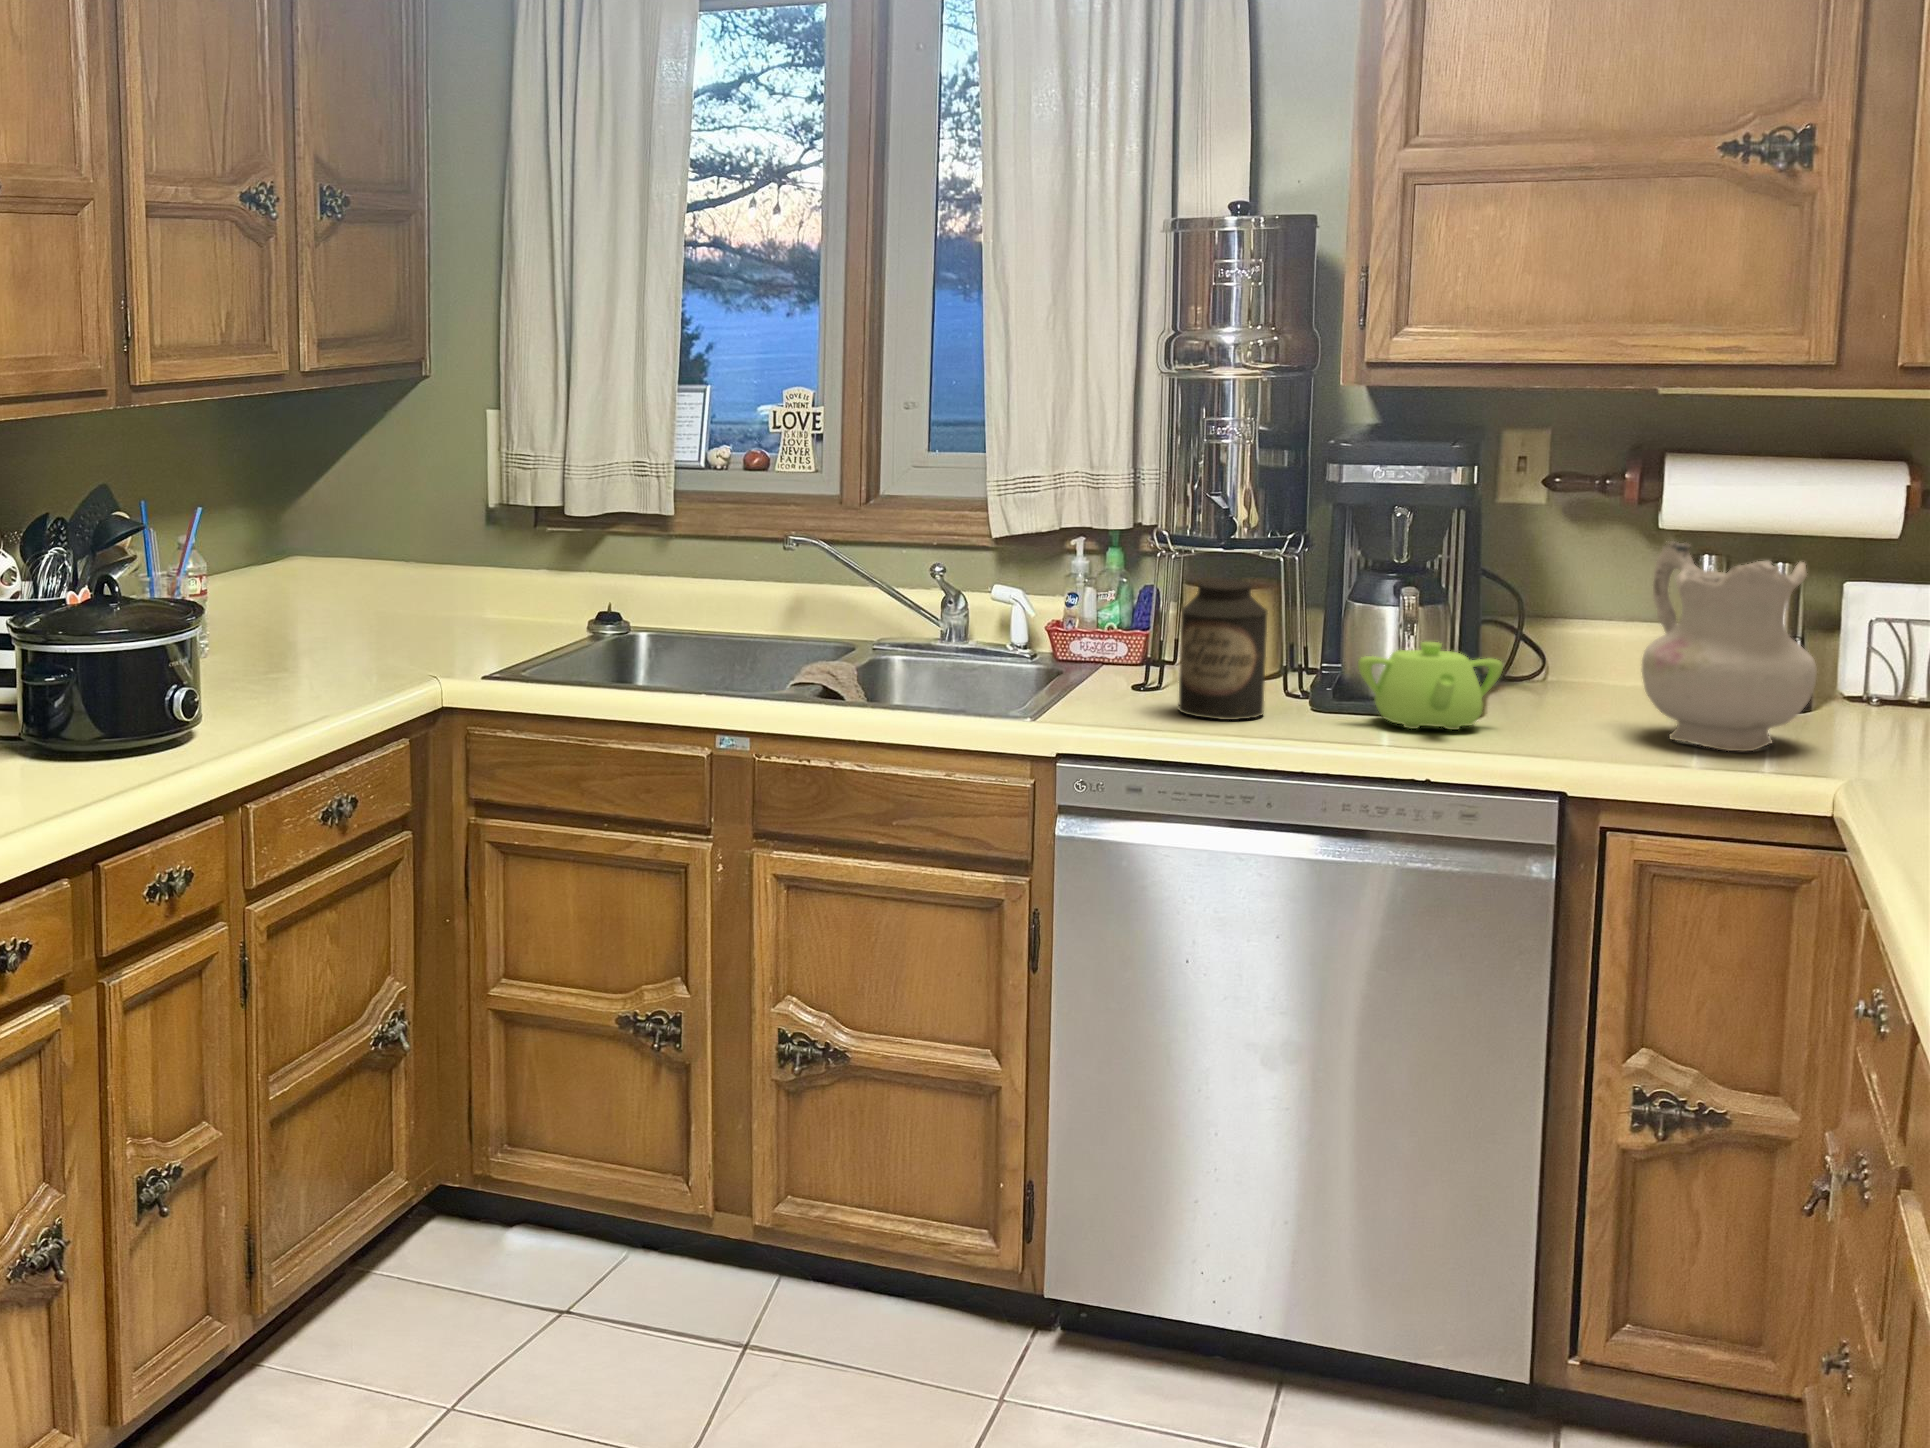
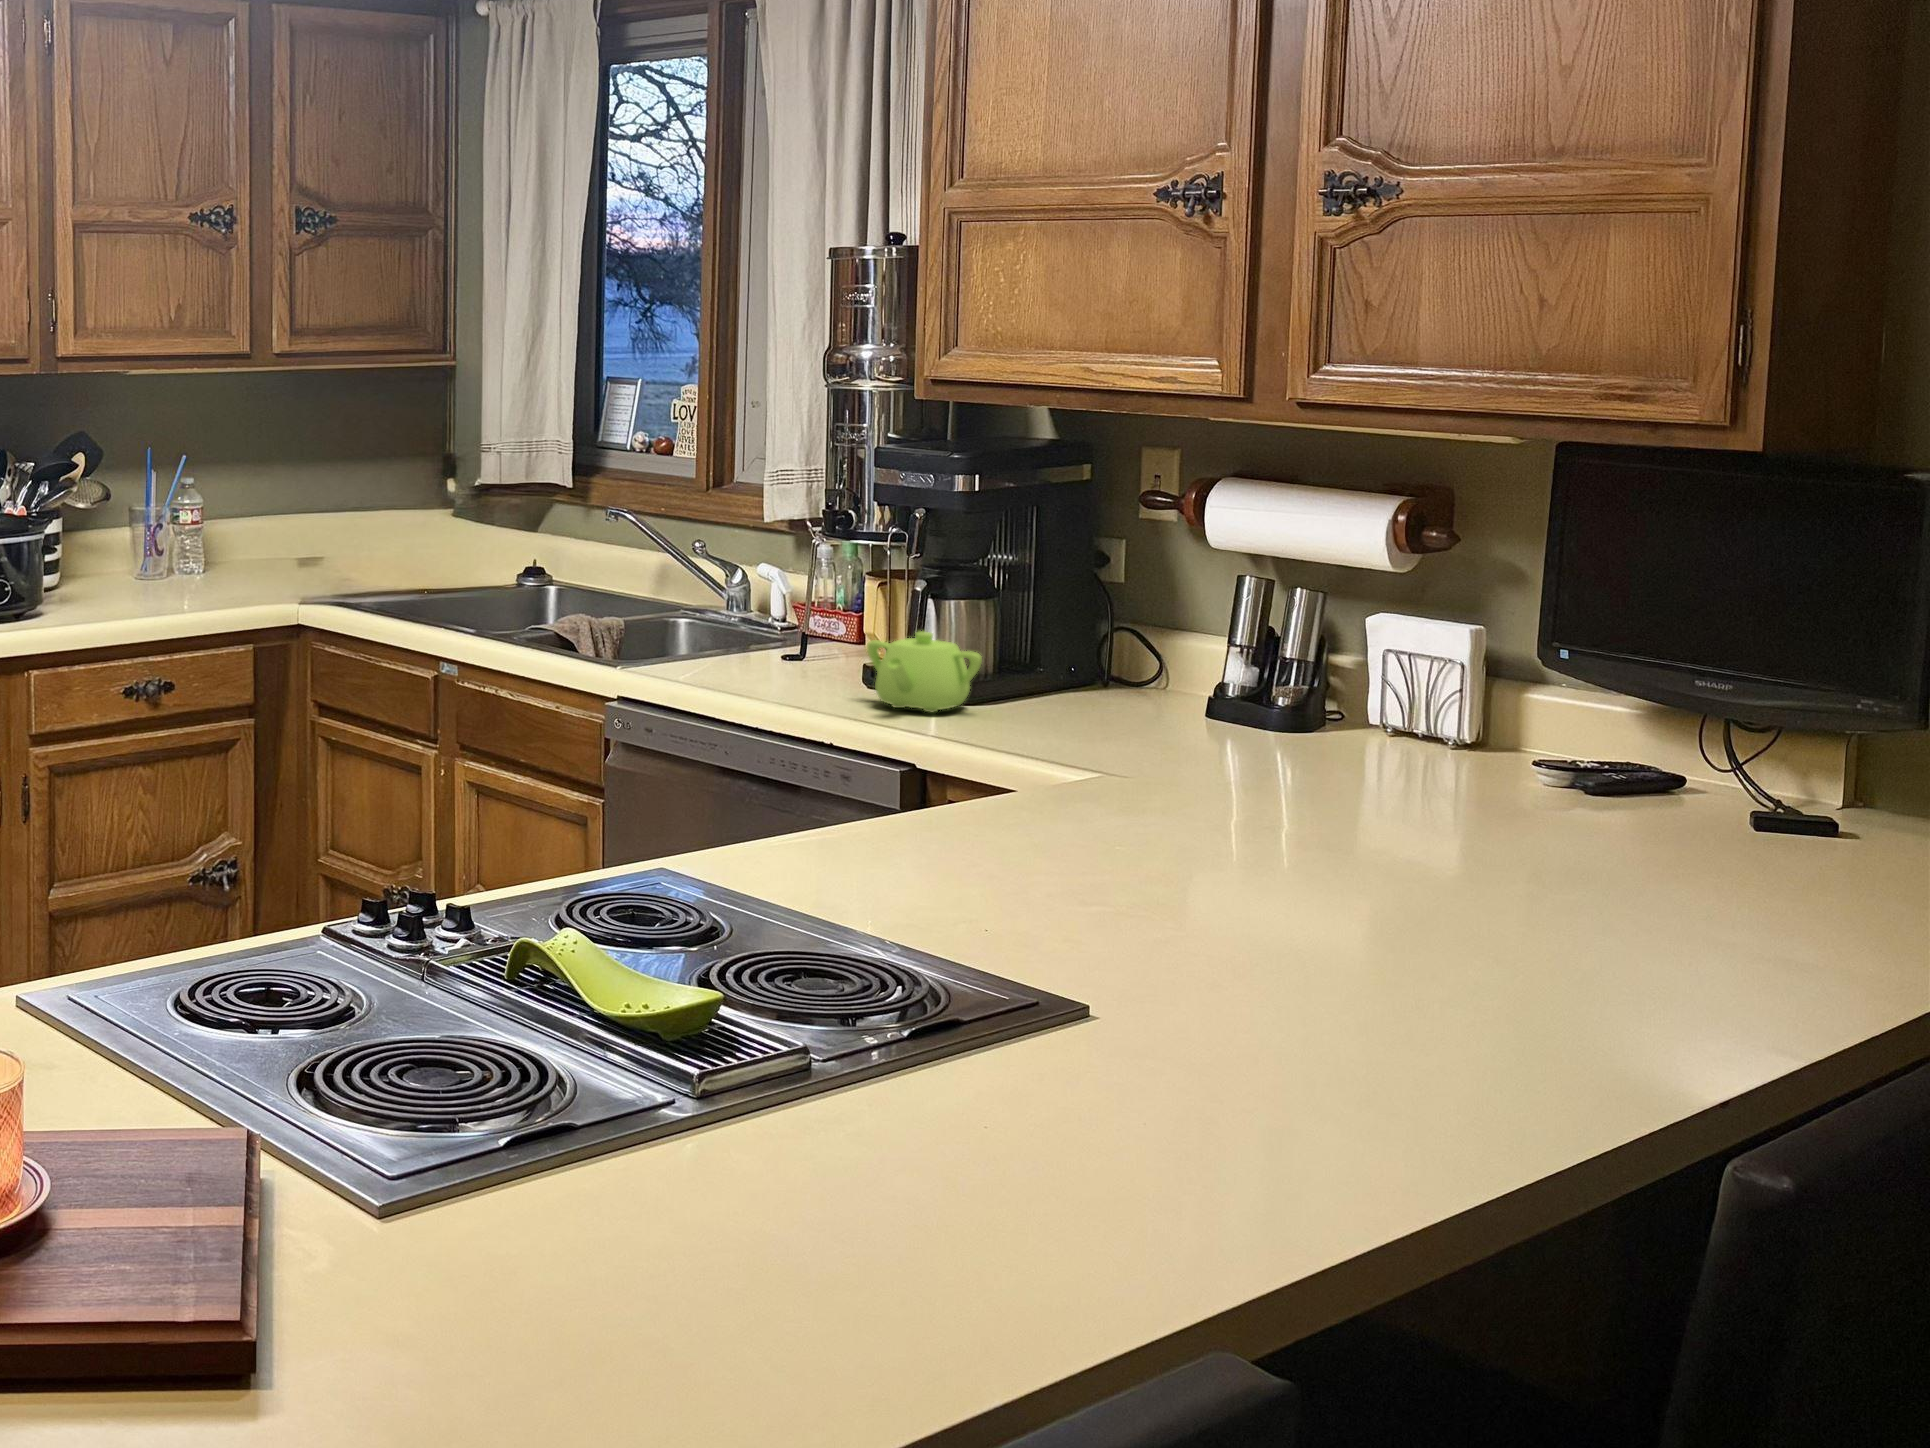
ceramic pitcher: present [1642,541,1817,752] -> none [1062,556,1213,754]
canister: present [1178,579,1268,720] -> none [747,563,822,687]

